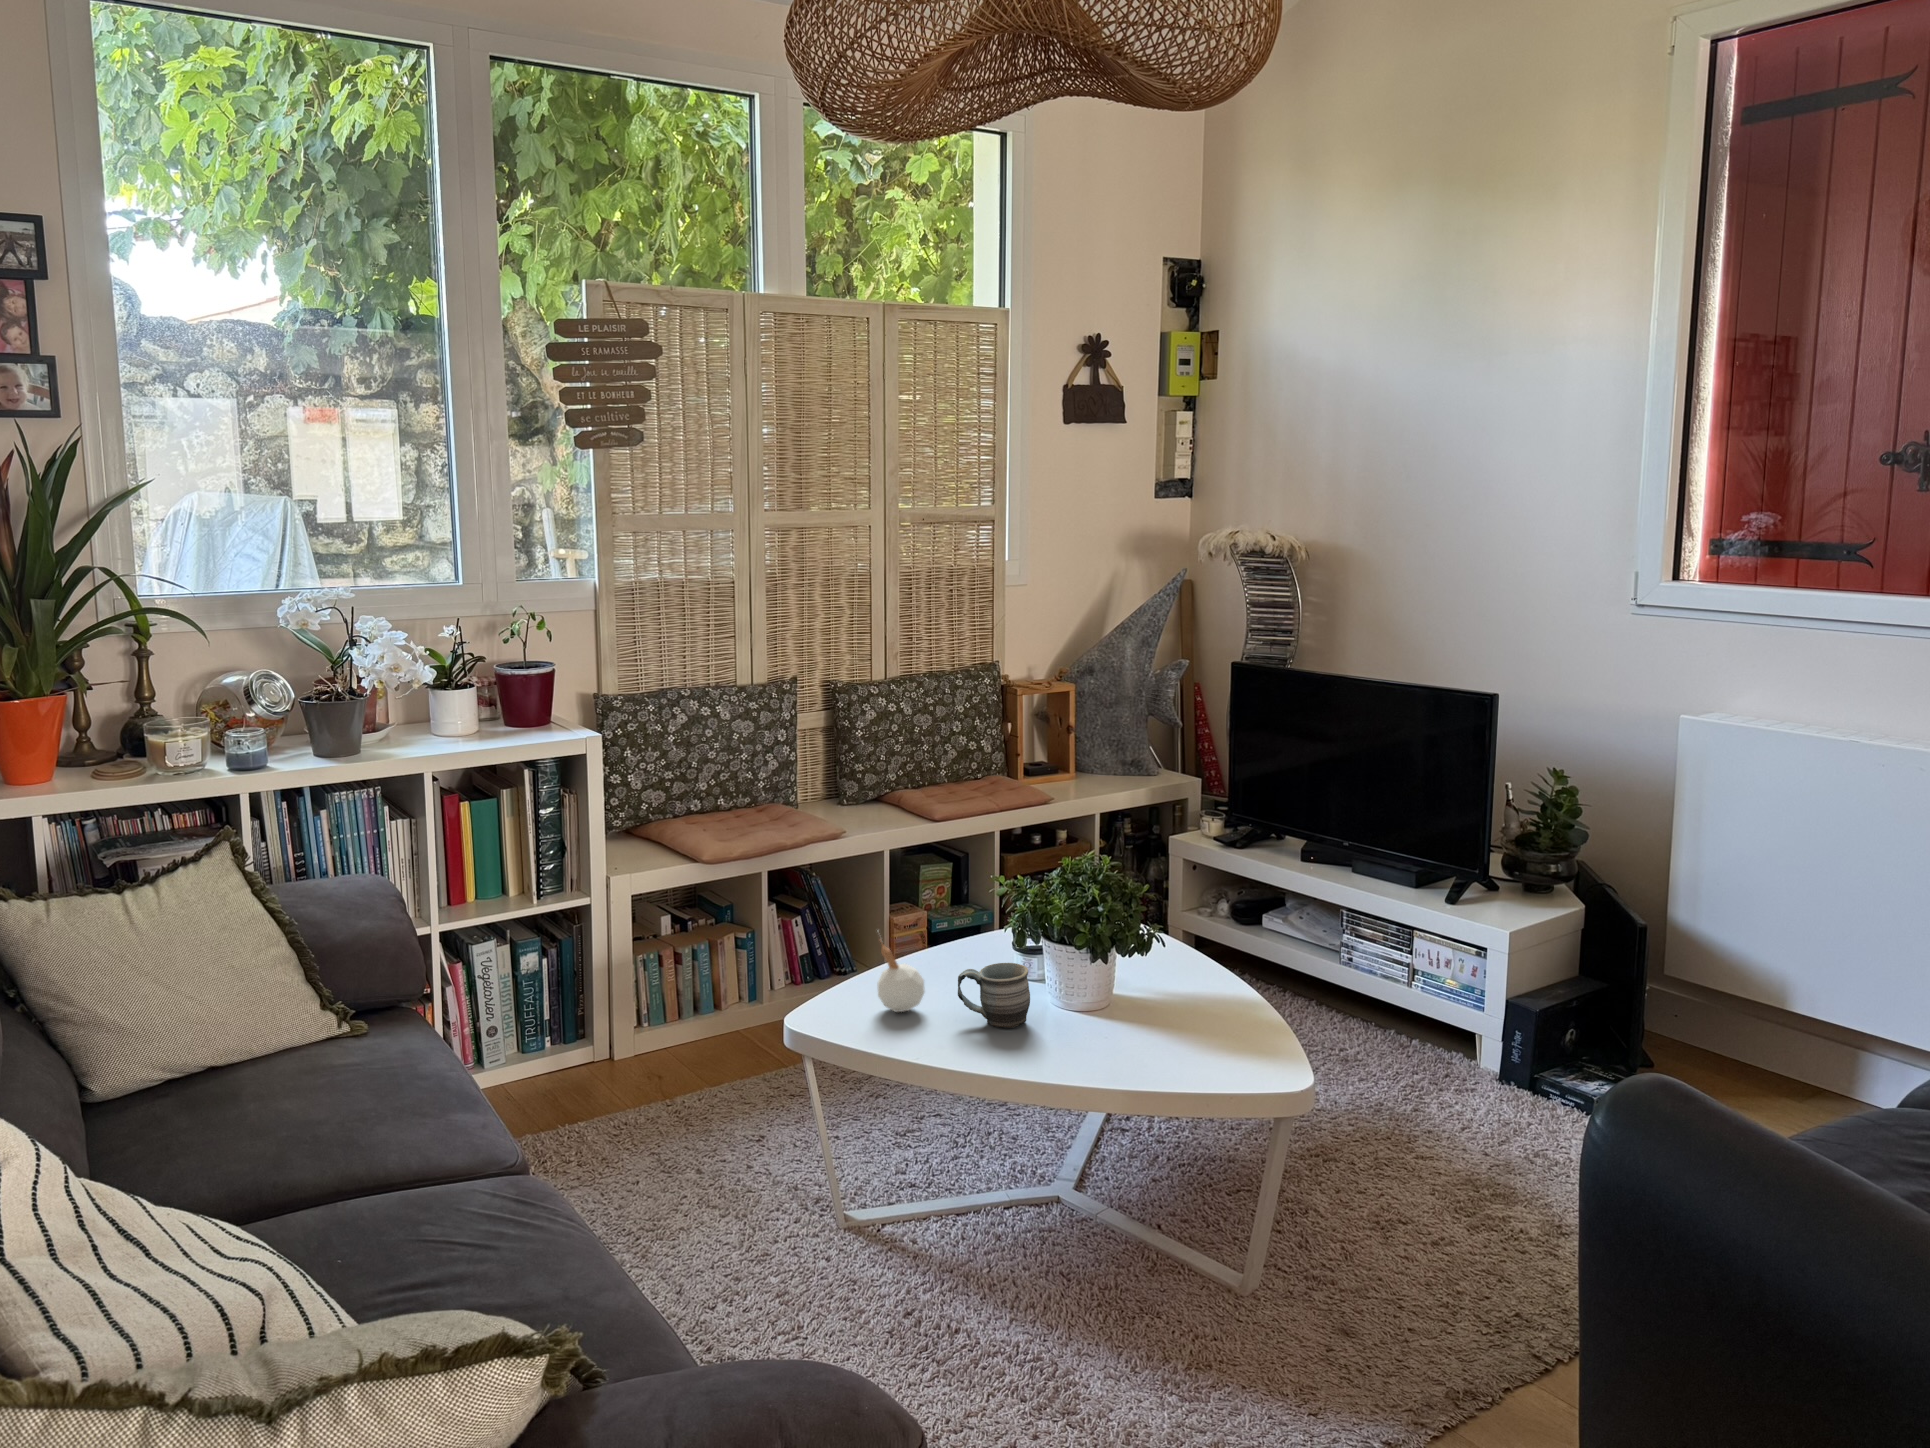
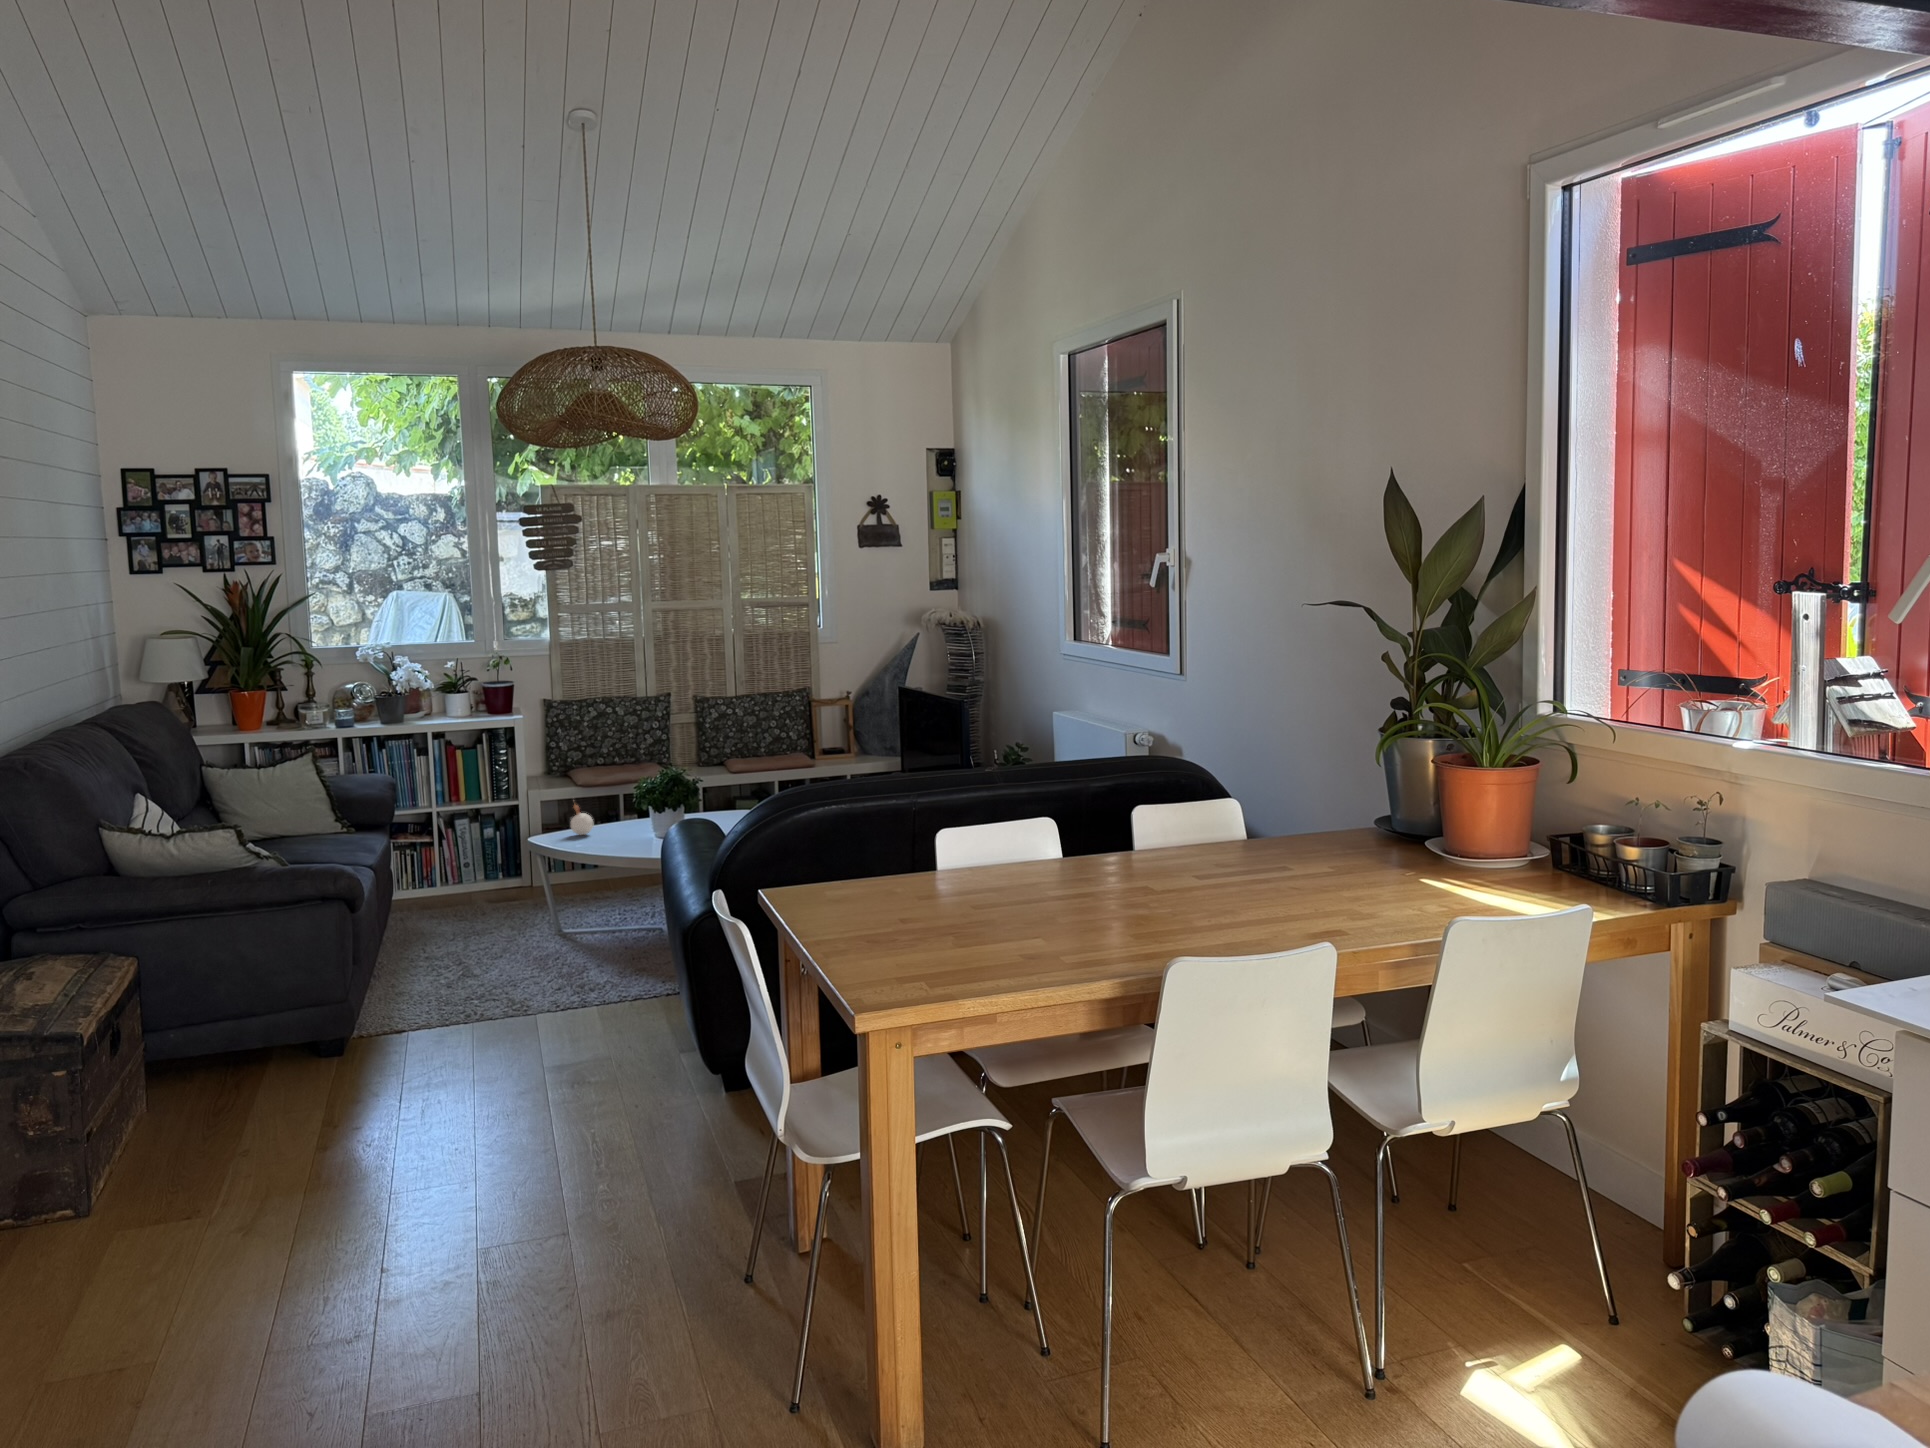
mug: present [958,963,1030,1028] -> none [599,812,631,840]

